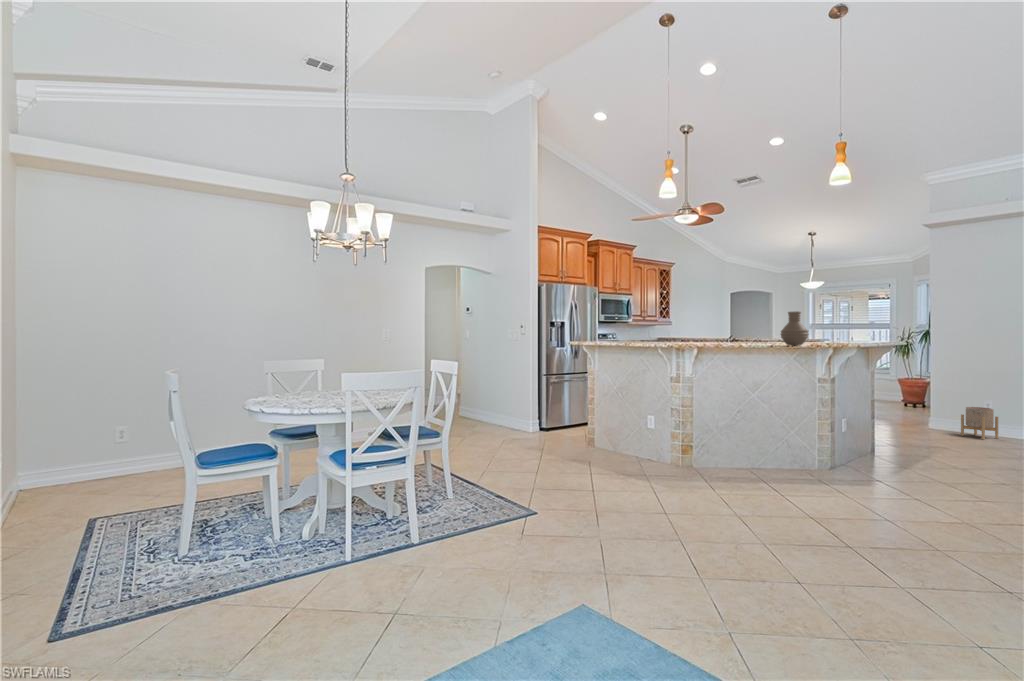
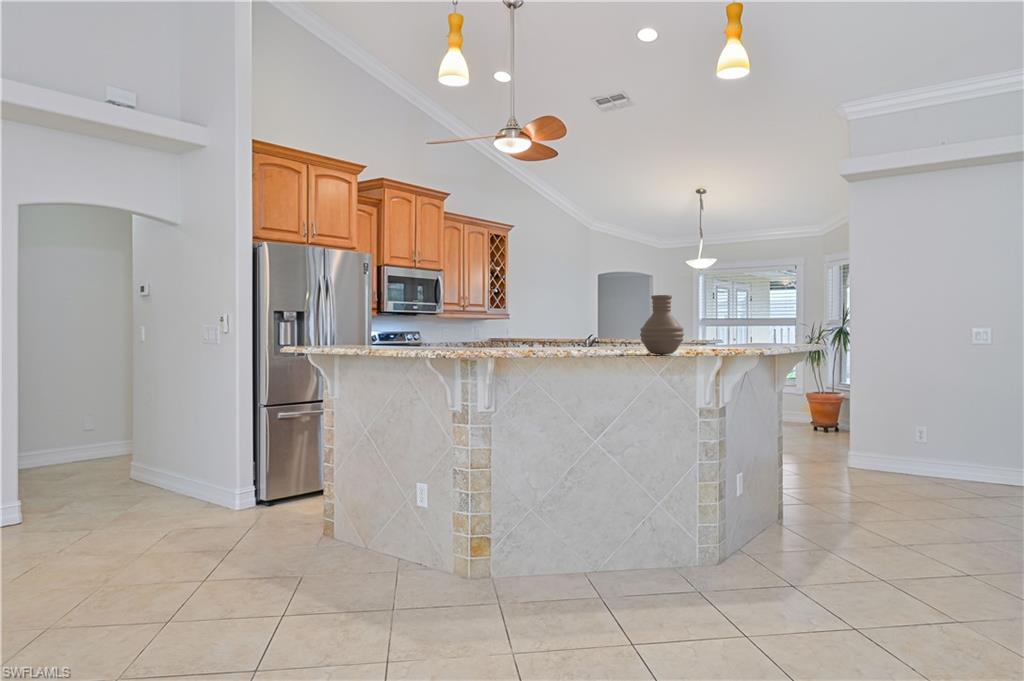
planter: present [961,407,998,440] -> none [886,435,930,482]

